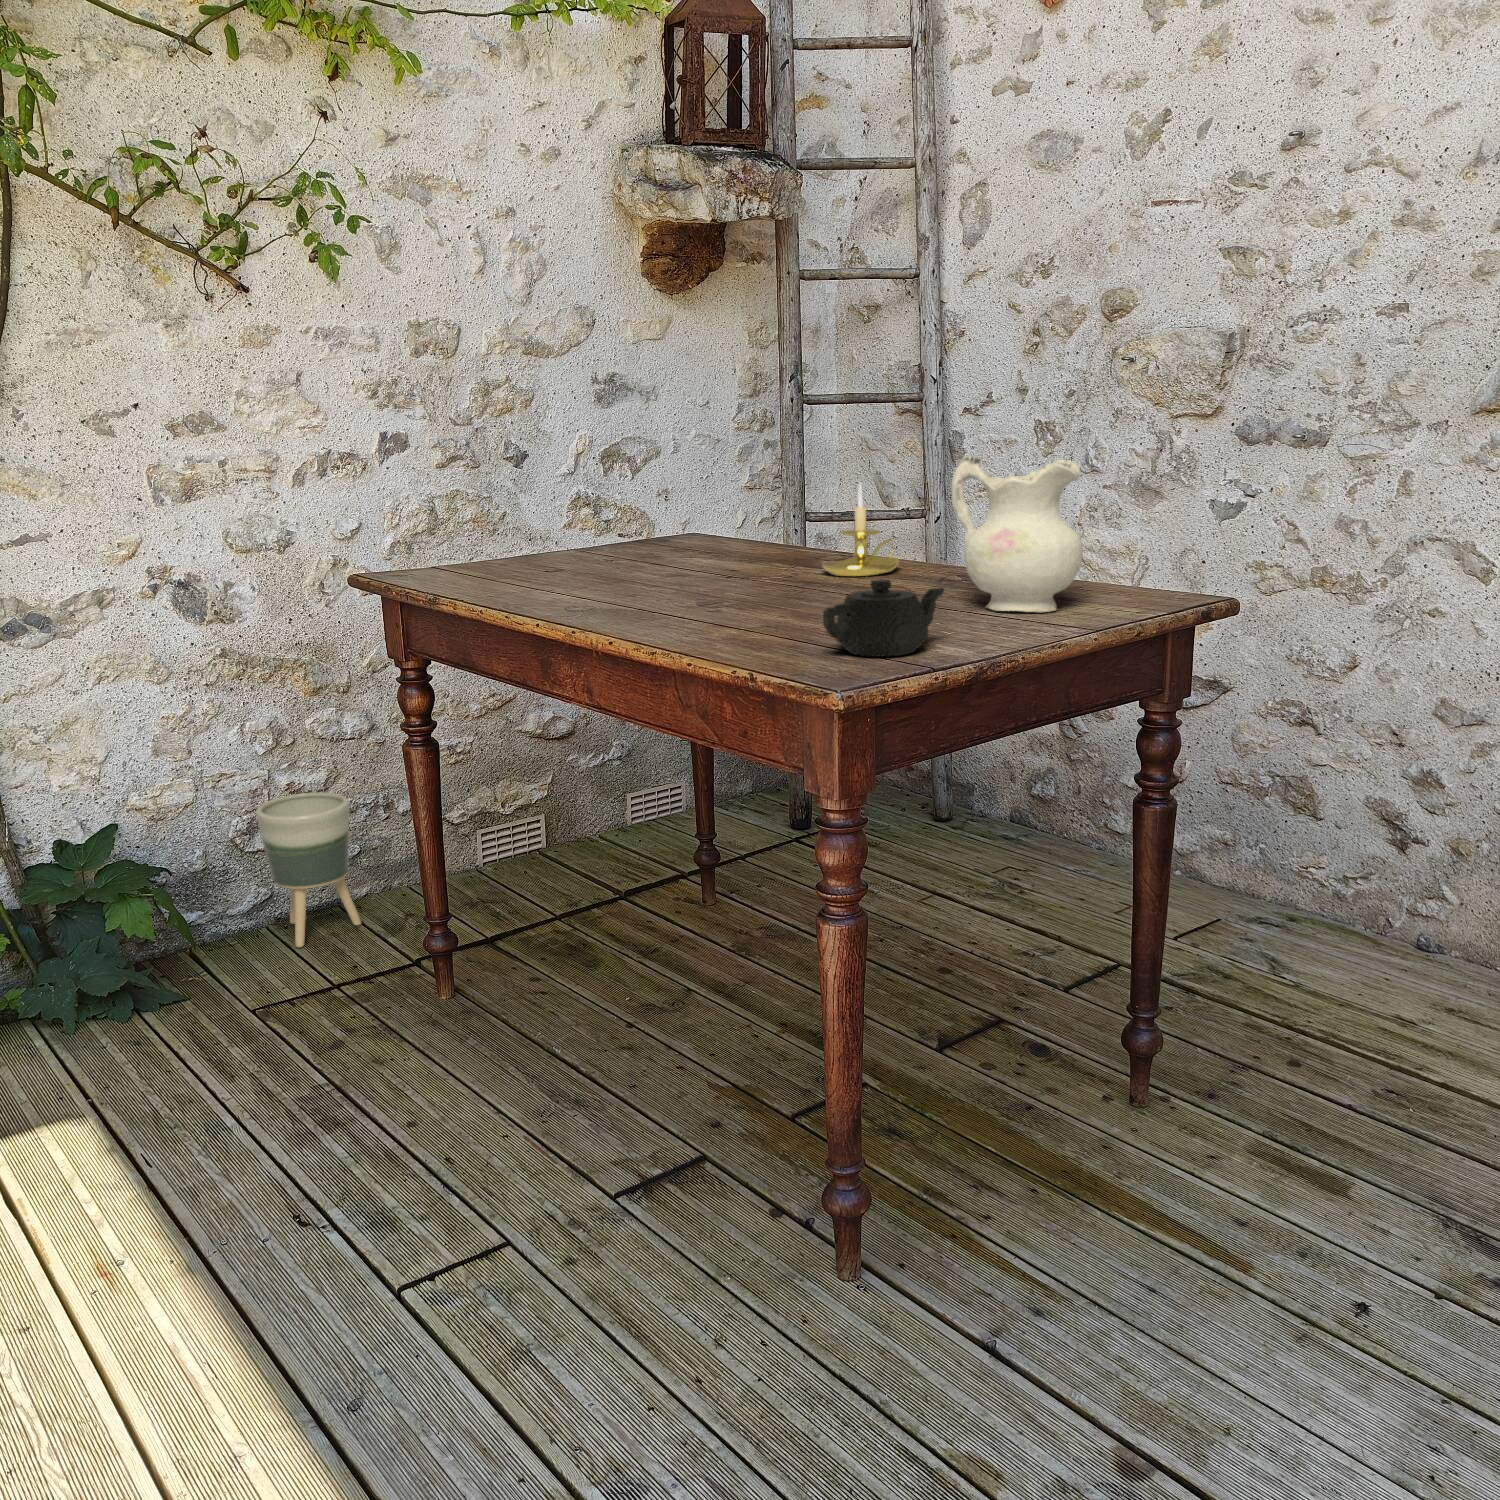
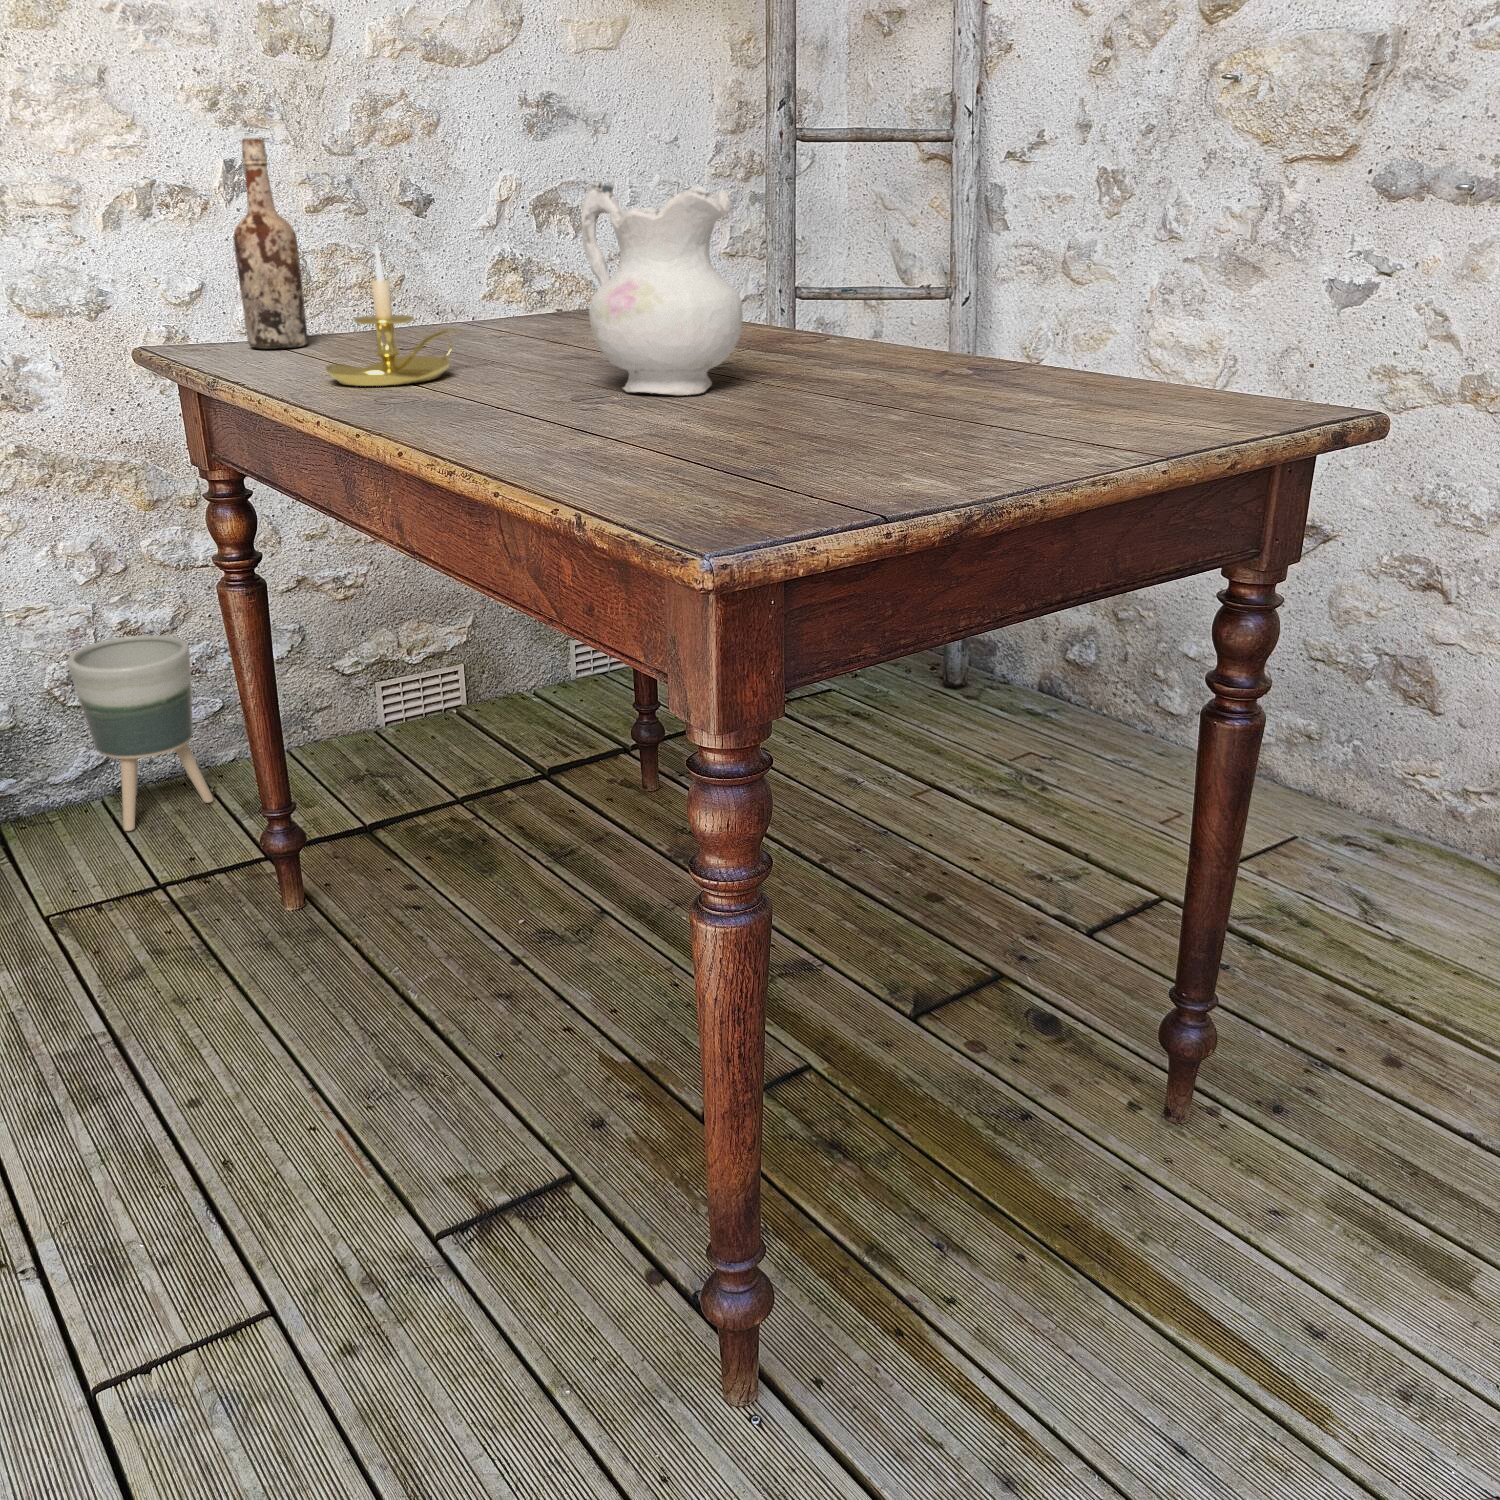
wine bottle: none [418,425,468,571] -> present [234,138,308,349]
ceramic pitcher: present [952,456,1083,612] -> present [581,181,743,395]
candle holder: present [822,484,900,576] -> present [326,243,459,386]
teapot: present [823,580,944,656] -> none [713,373,917,500]

